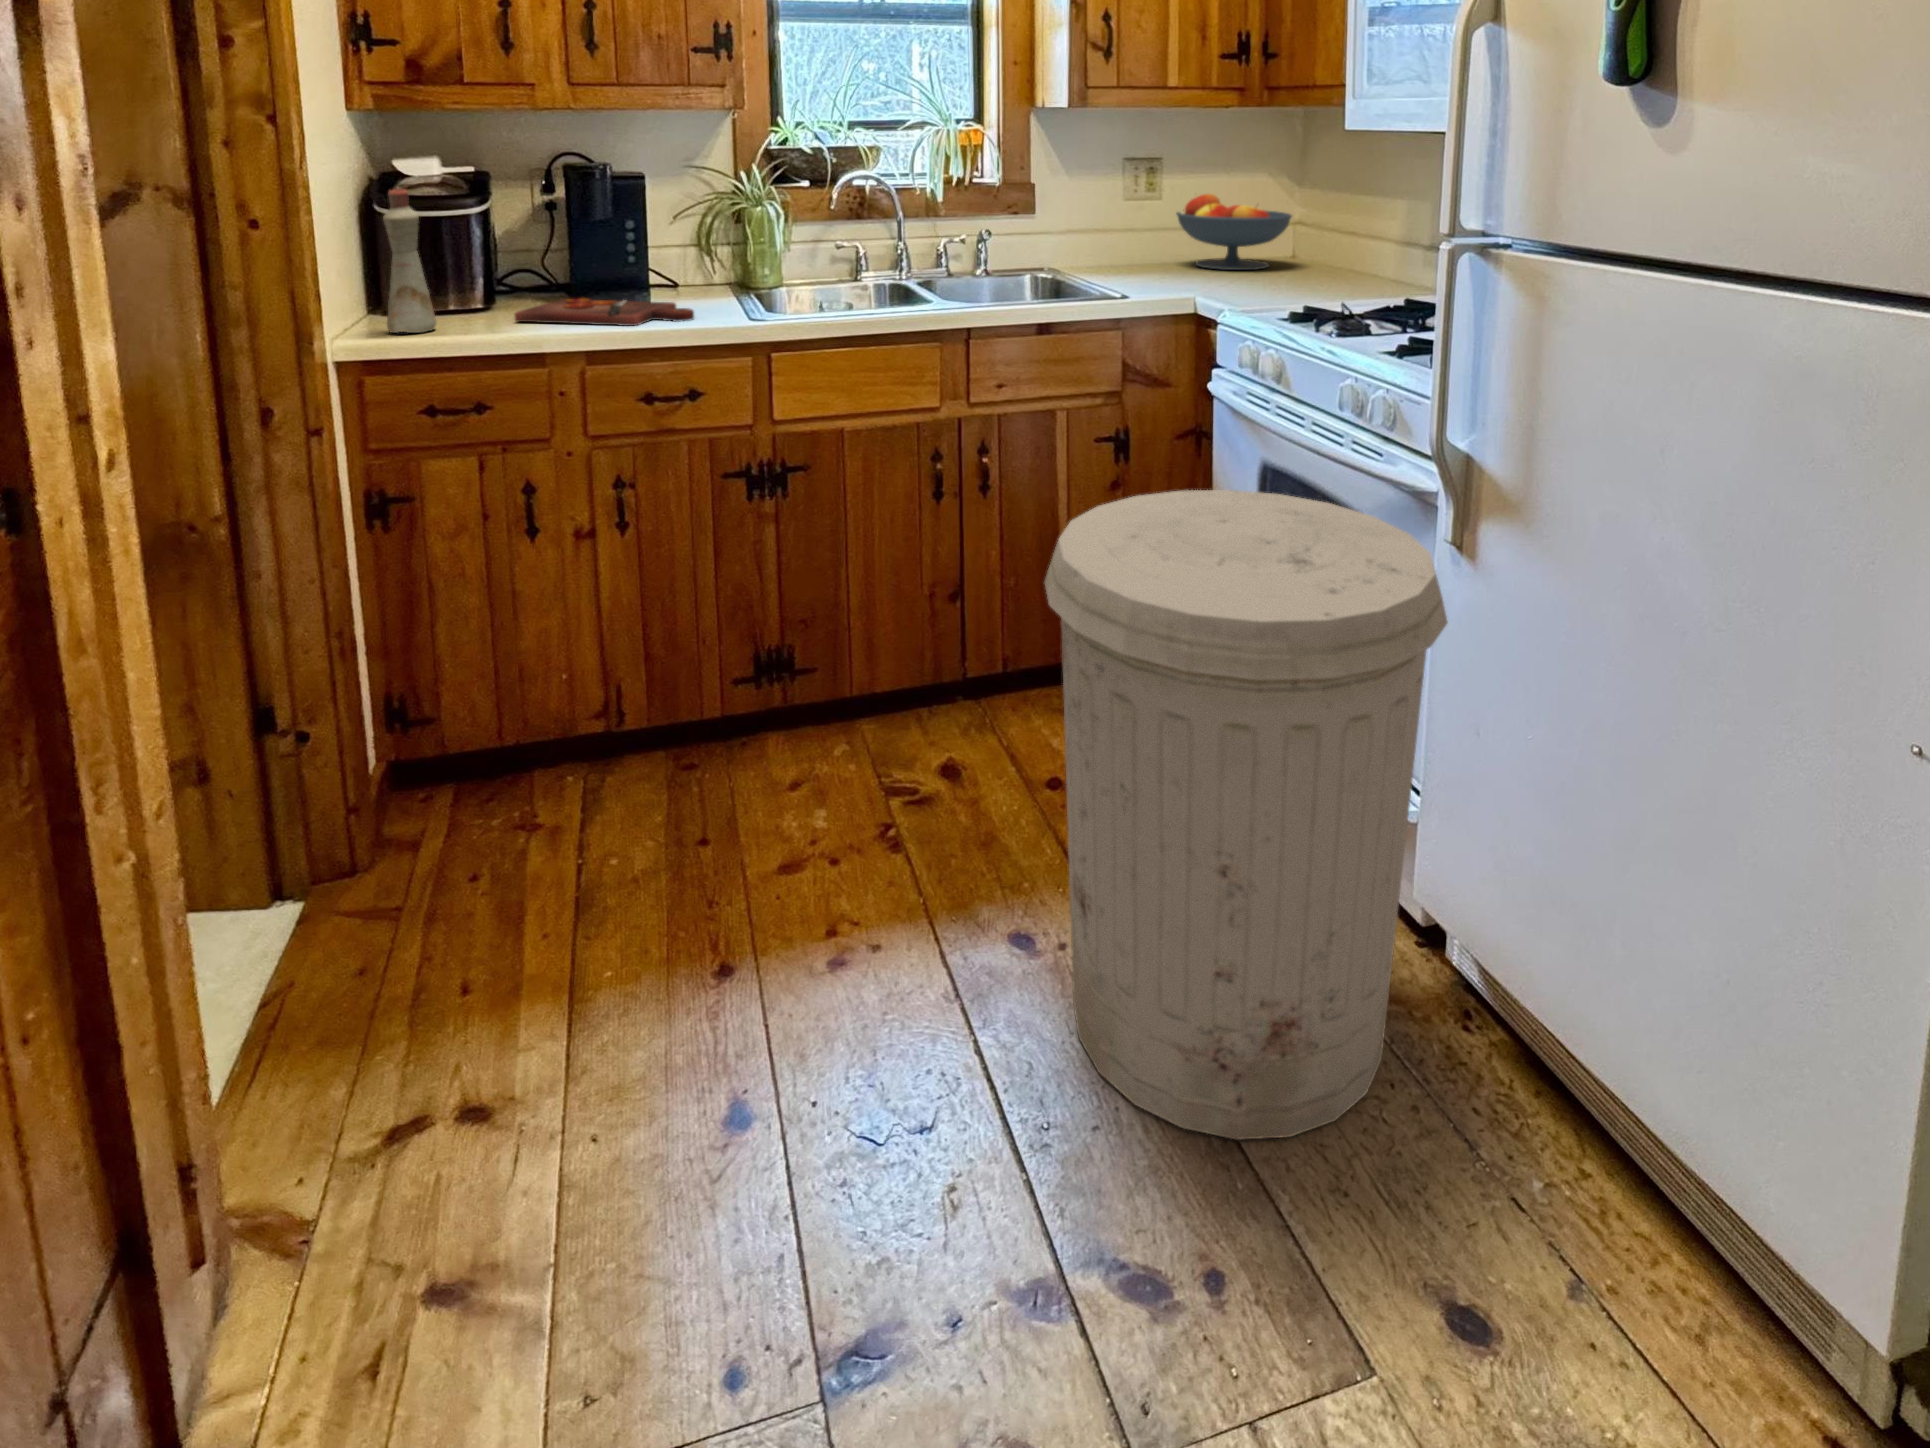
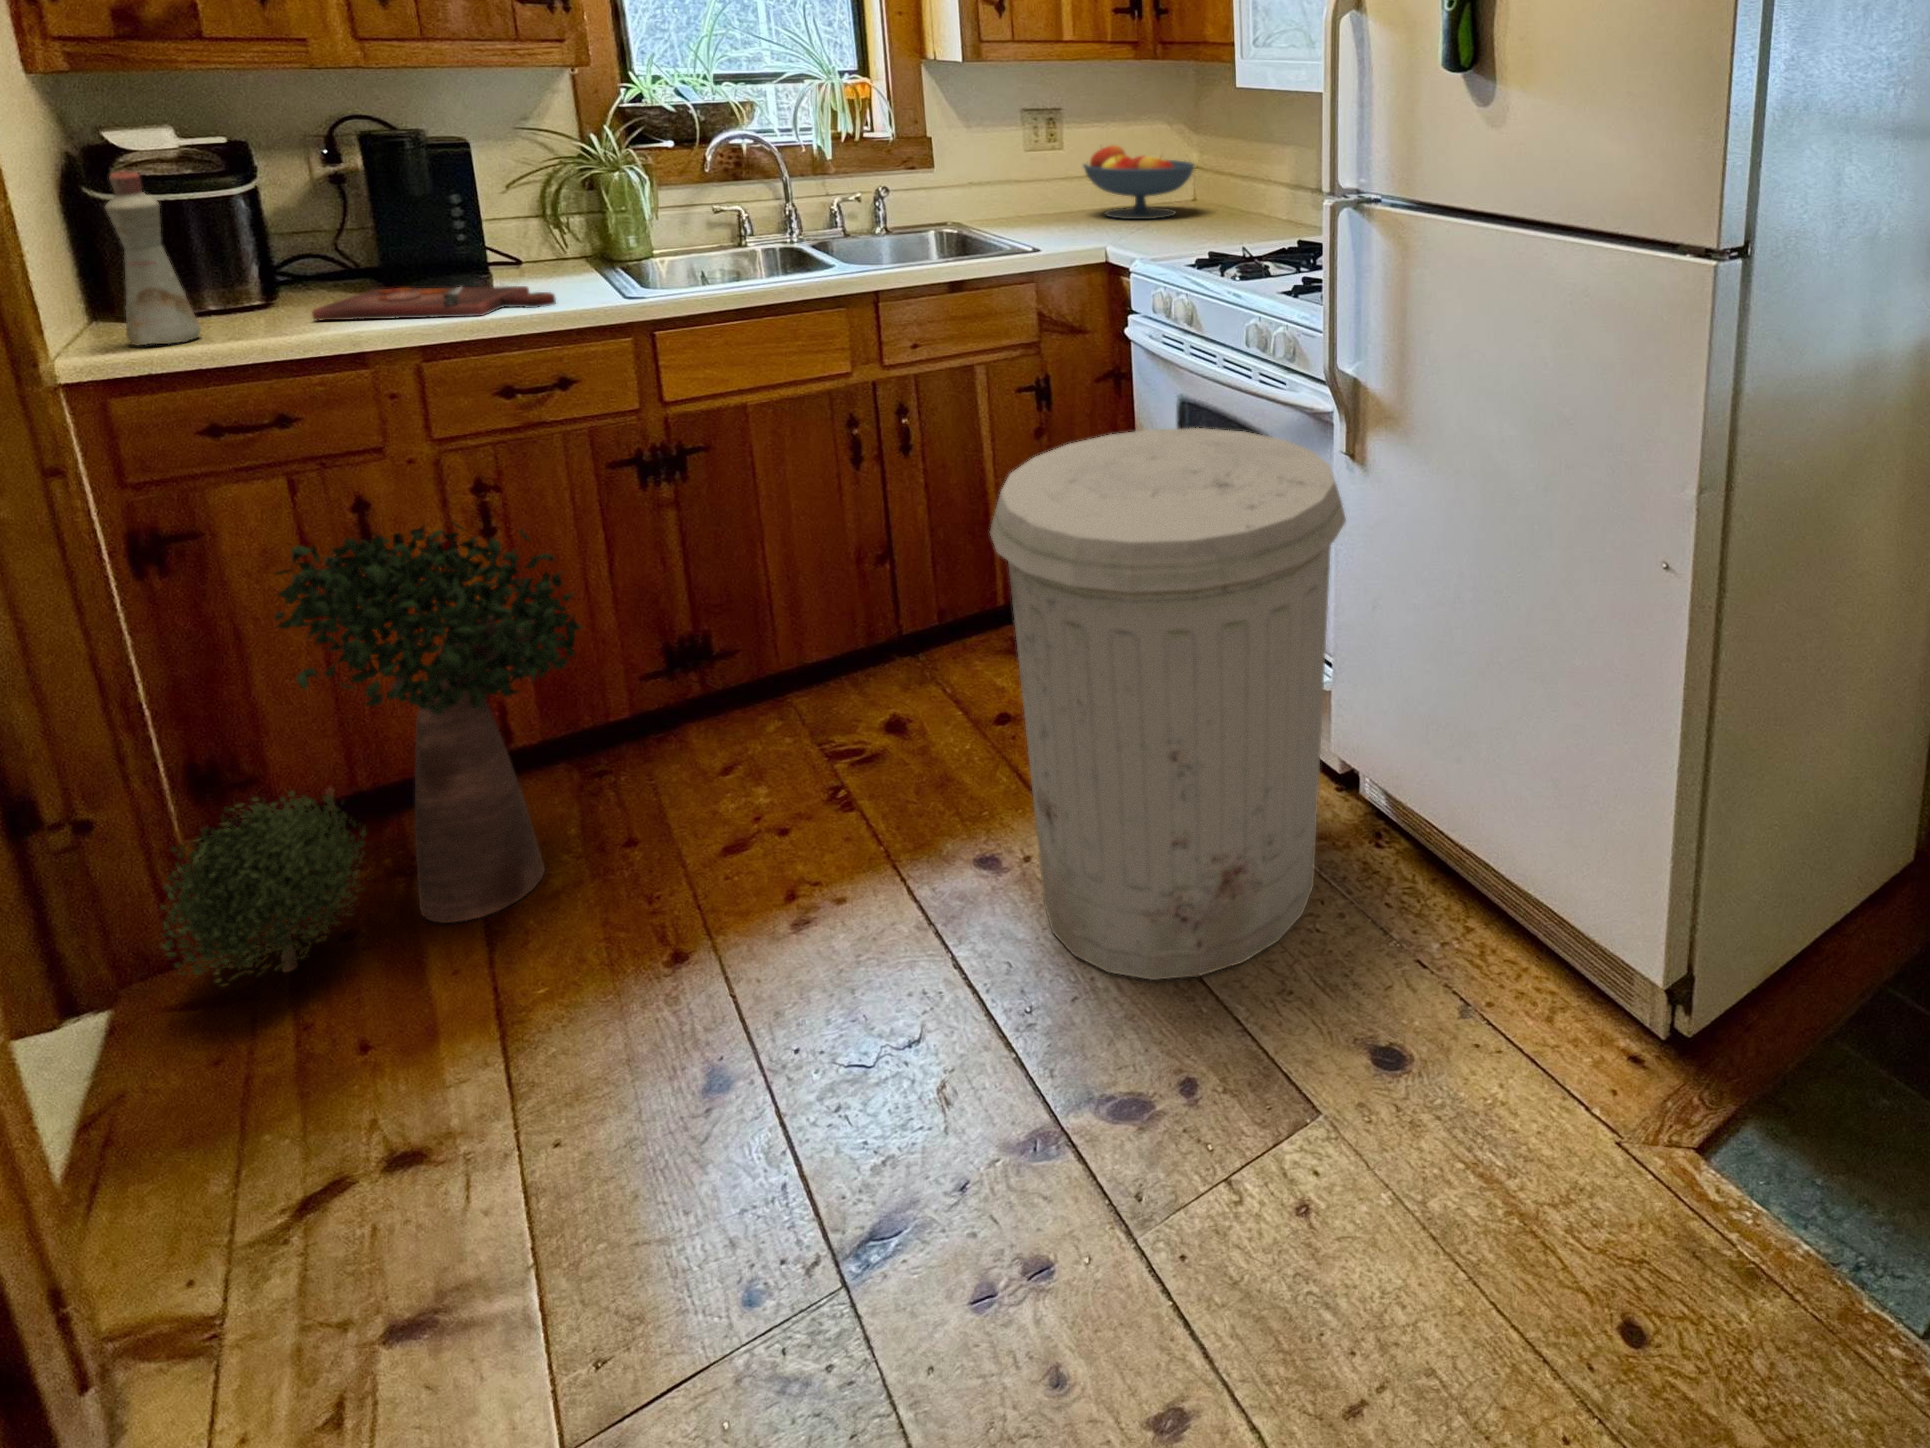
potted plant: none [342,505,685,899] -> present [161,522,581,986]

